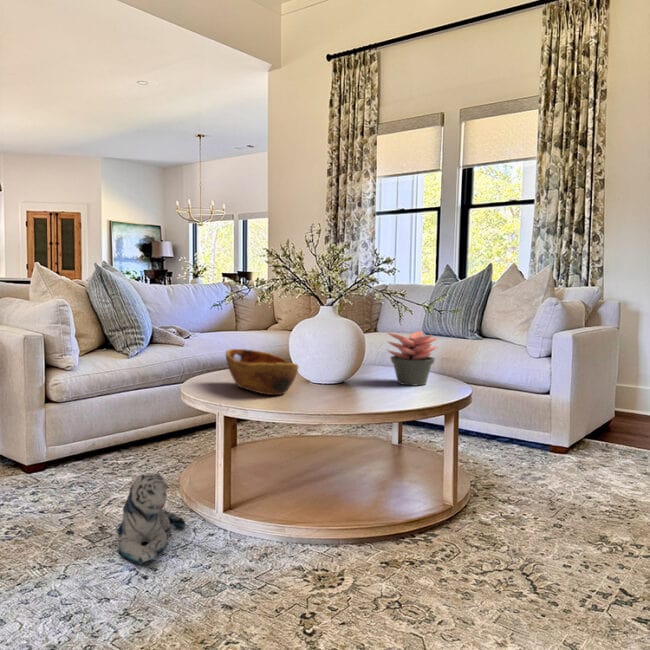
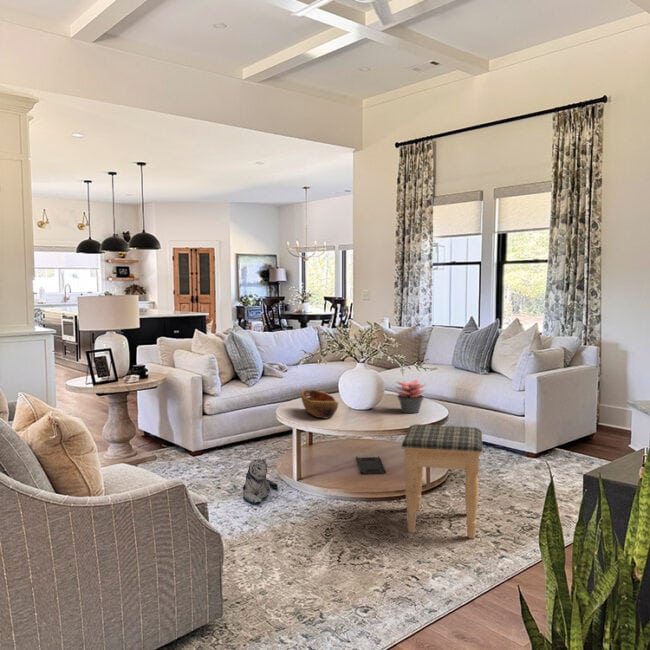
footstool: none [438,398,622,615] -> present [402,424,483,538]
tray: none [316,460,377,492] -> present [356,456,386,474]

